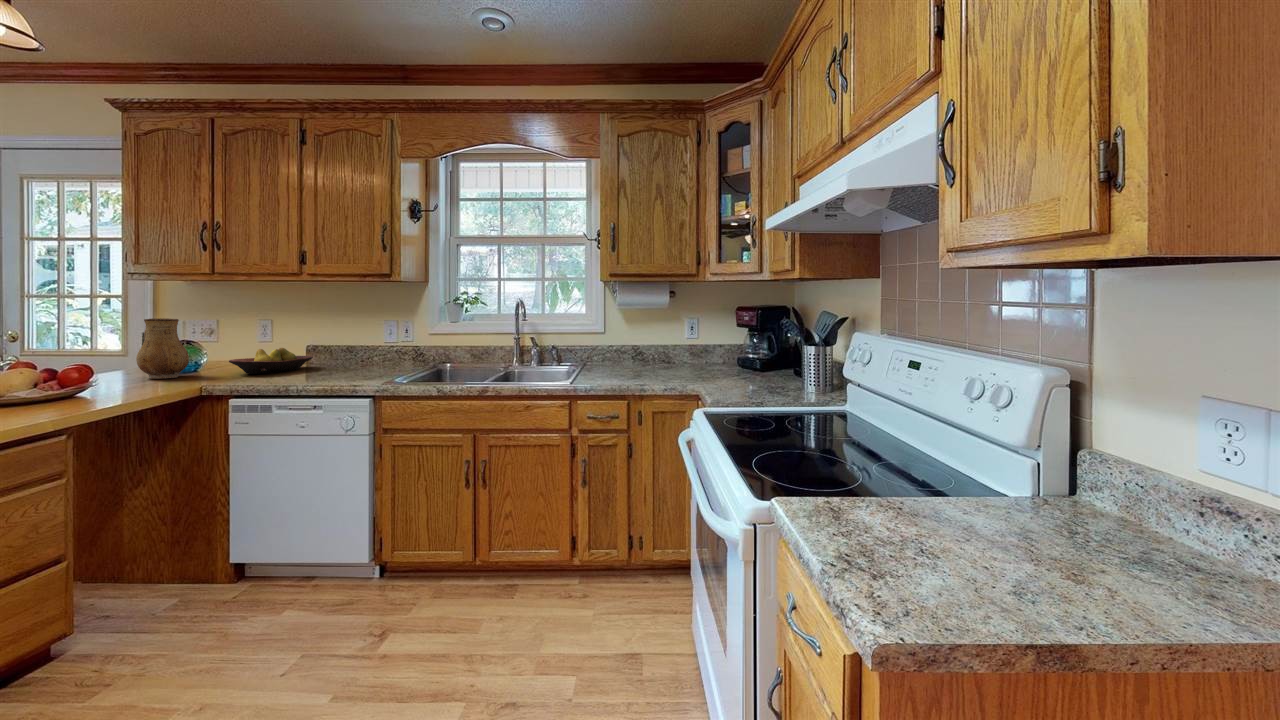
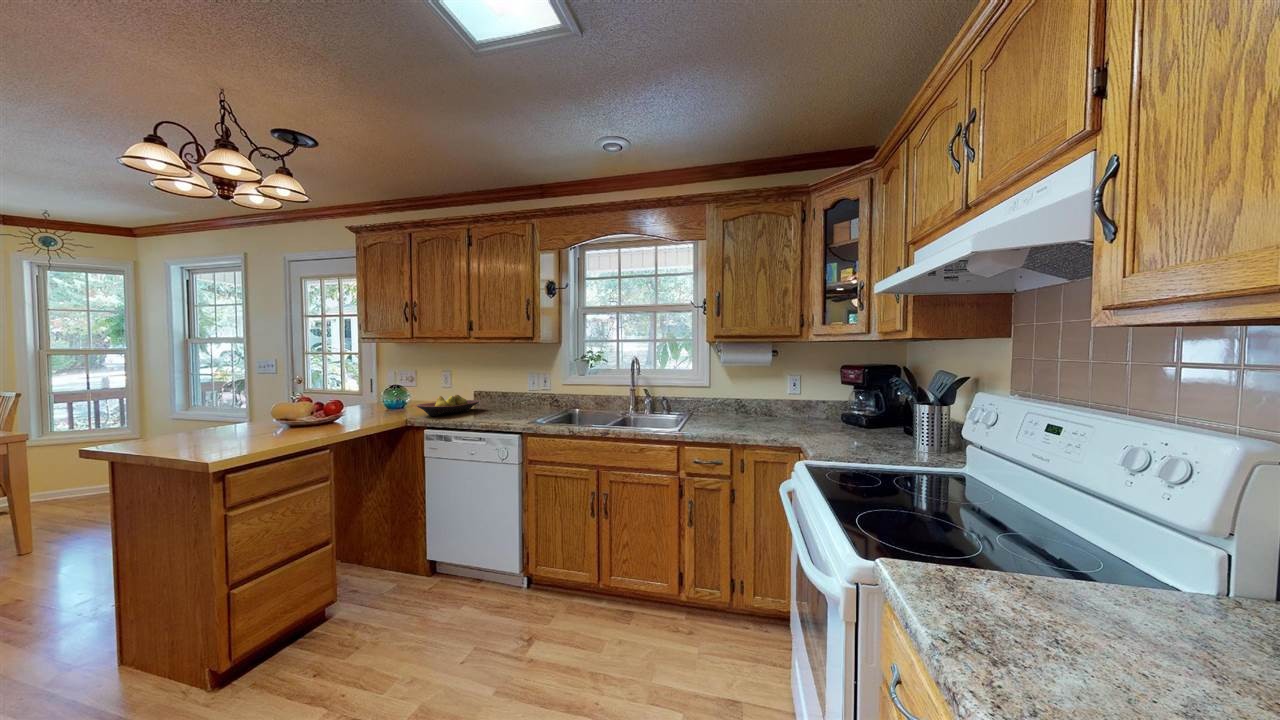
ceramic pitcher: present [136,318,189,379] -> none [352,373,389,419]

